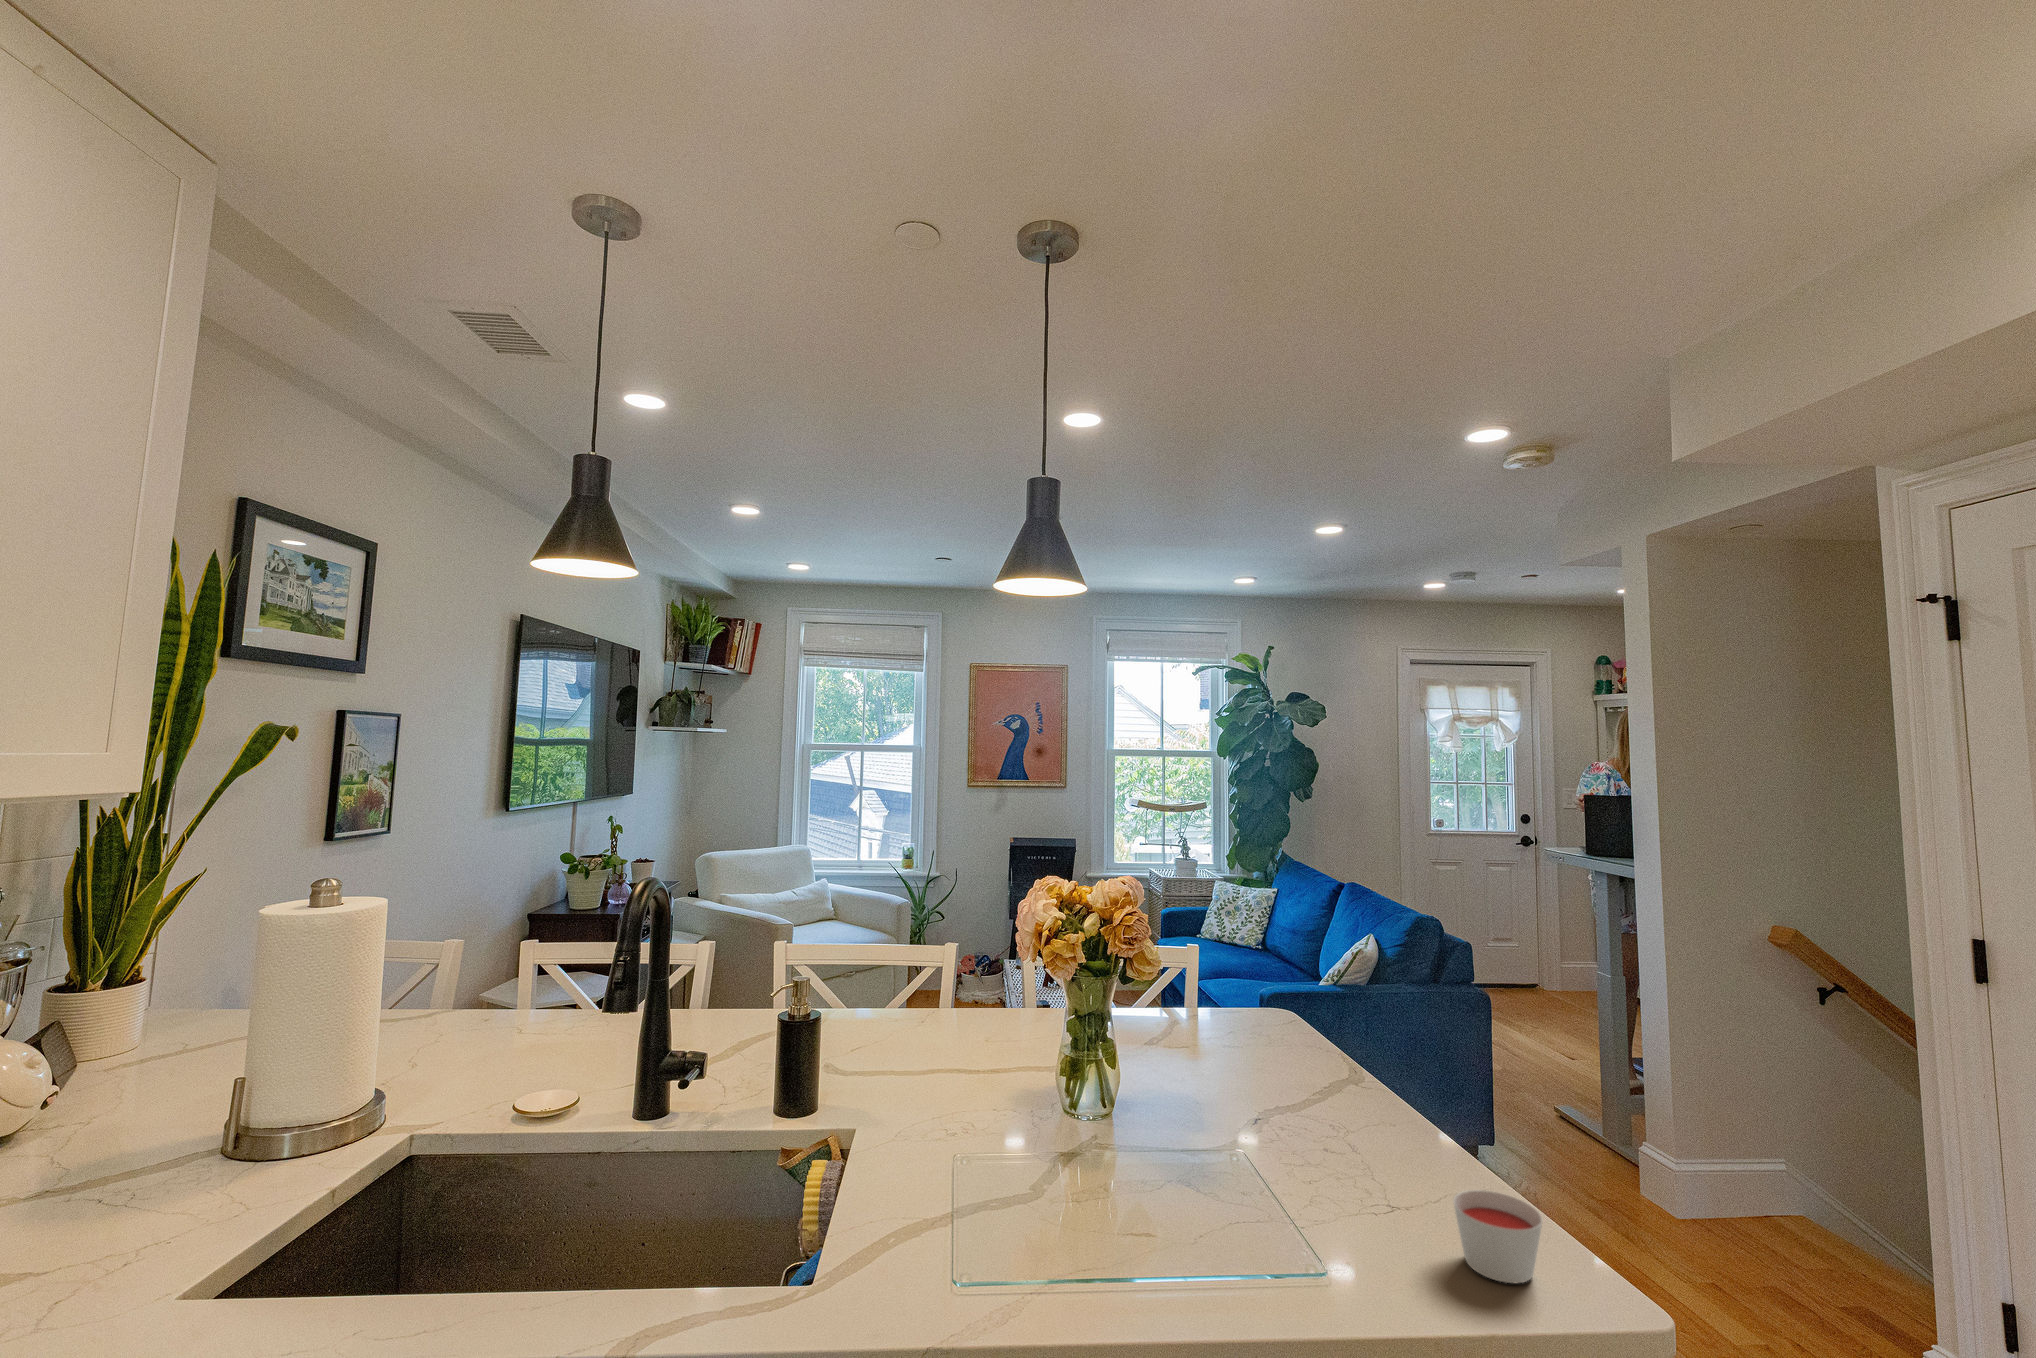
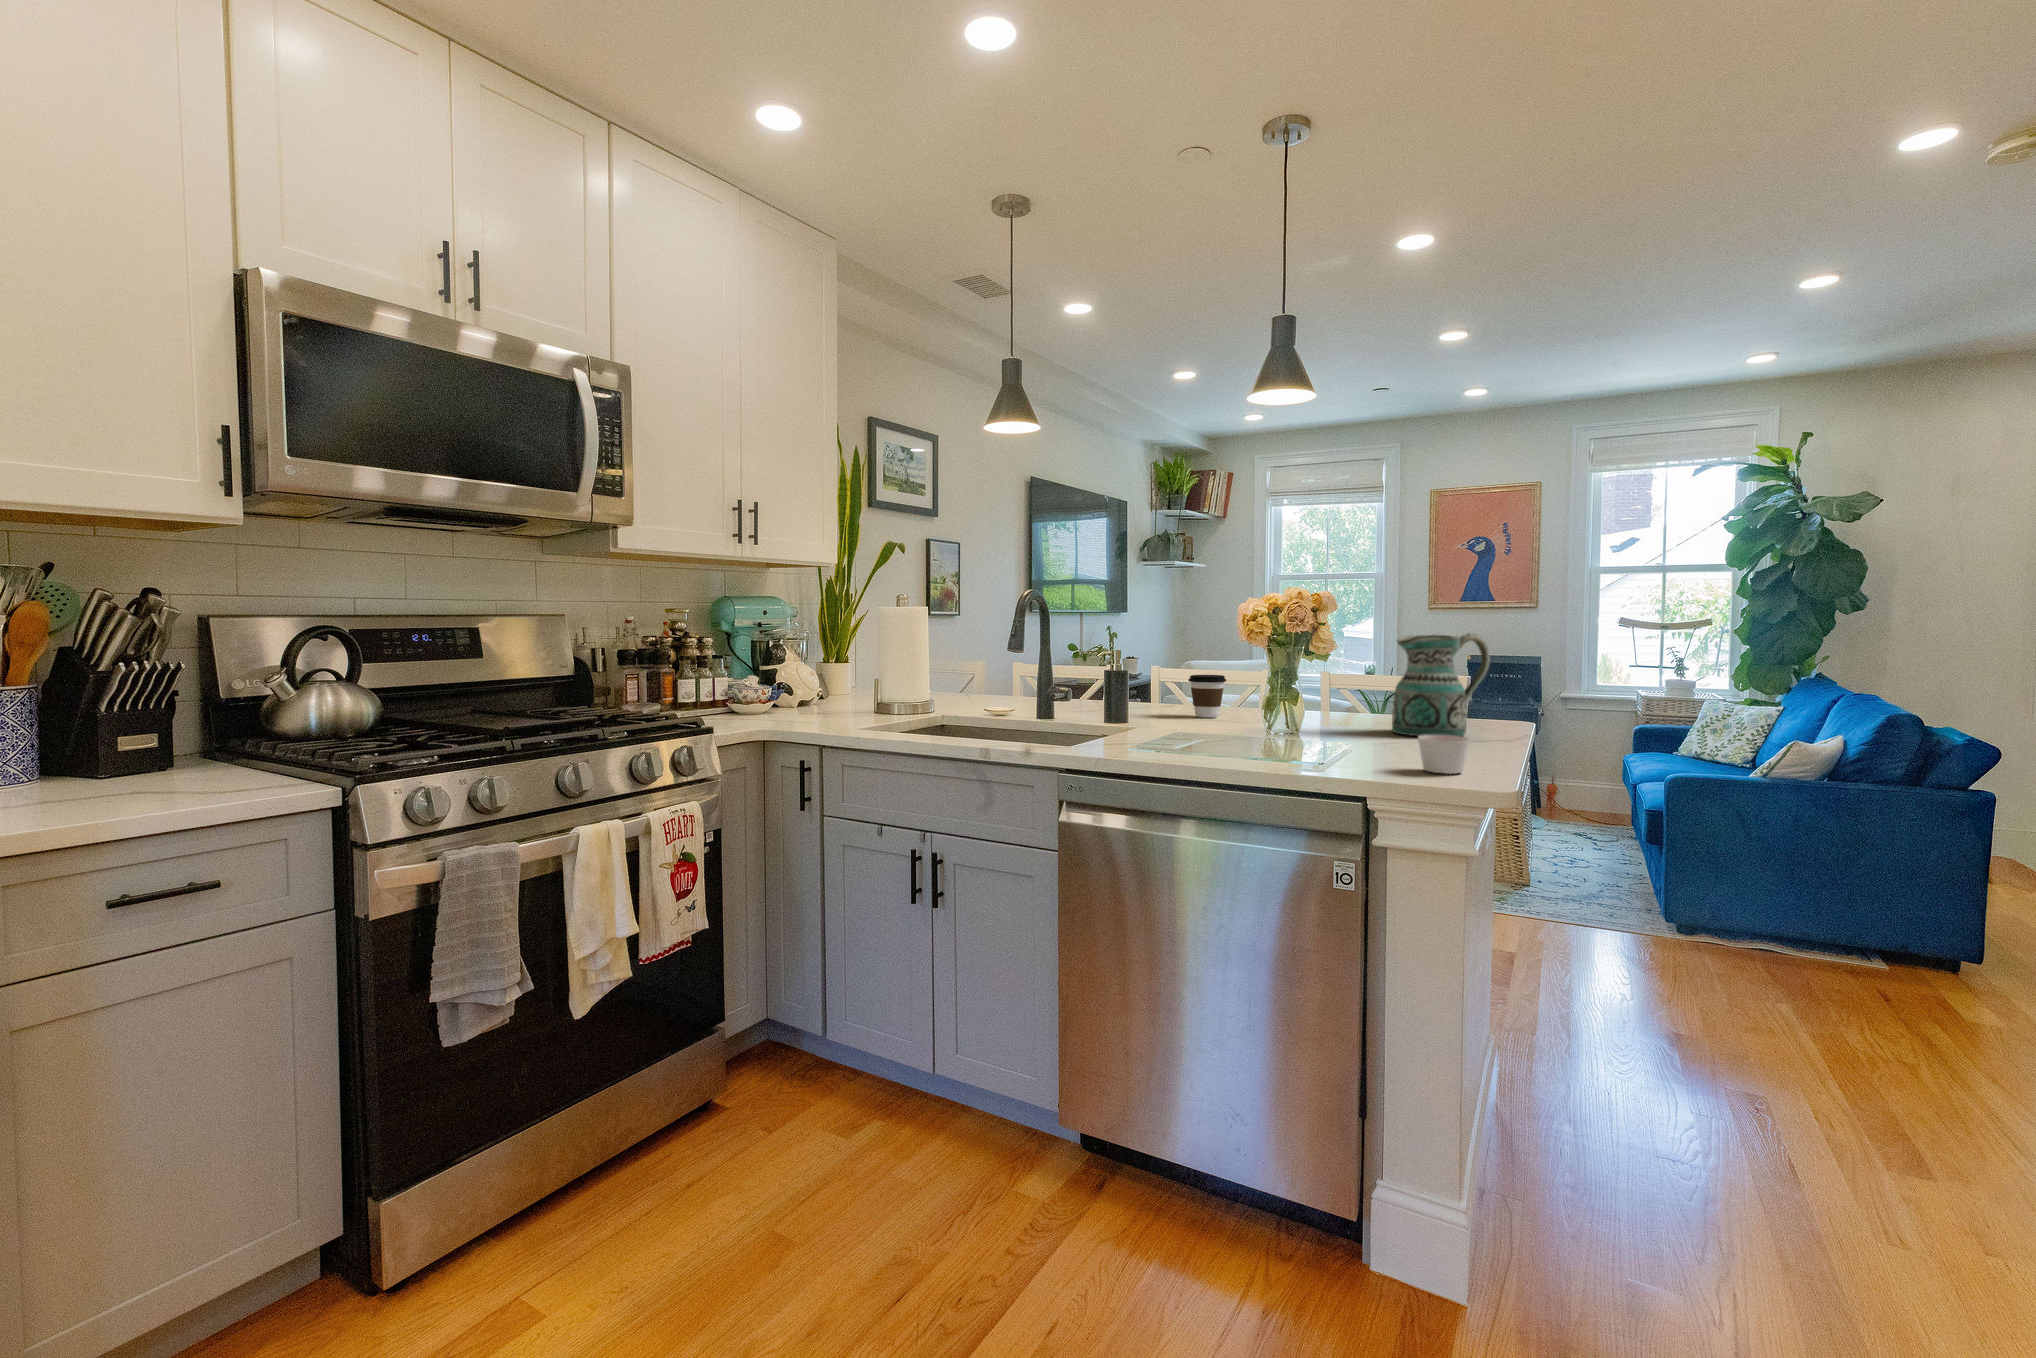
ceramic pitcher: none [1199,928,1301,1092] -> present [1392,633,1490,736]
coffee cup: none [881,984,940,1062] -> present [1188,675,1226,718]

